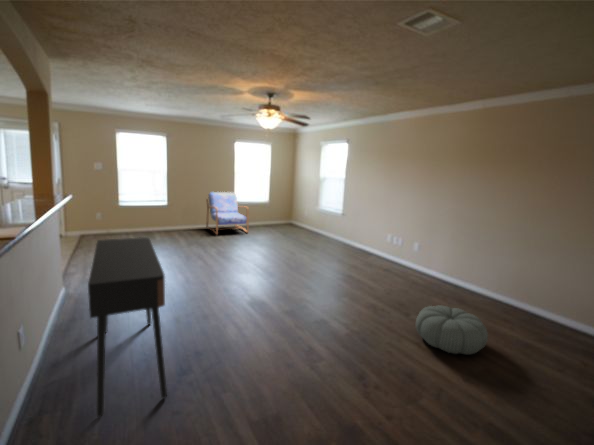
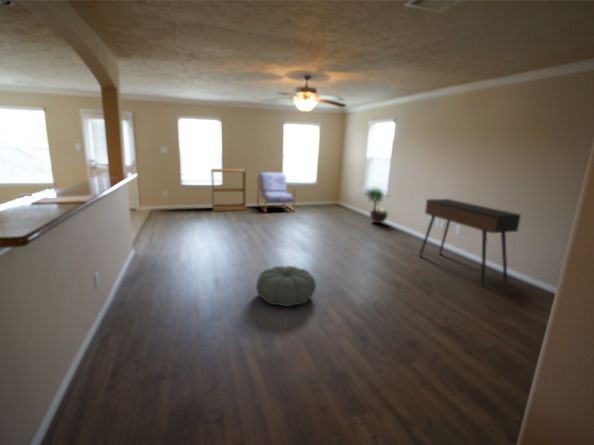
bookshelf: none [155,188,195,235] -> present [211,169,246,211]
potted tree: none [320,204,345,244] -> present [366,189,388,223]
console table: present [88,237,167,417] -> present [420,199,520,286]
pouf: present [416,305,488,354] -> present [256,266,316,306]

